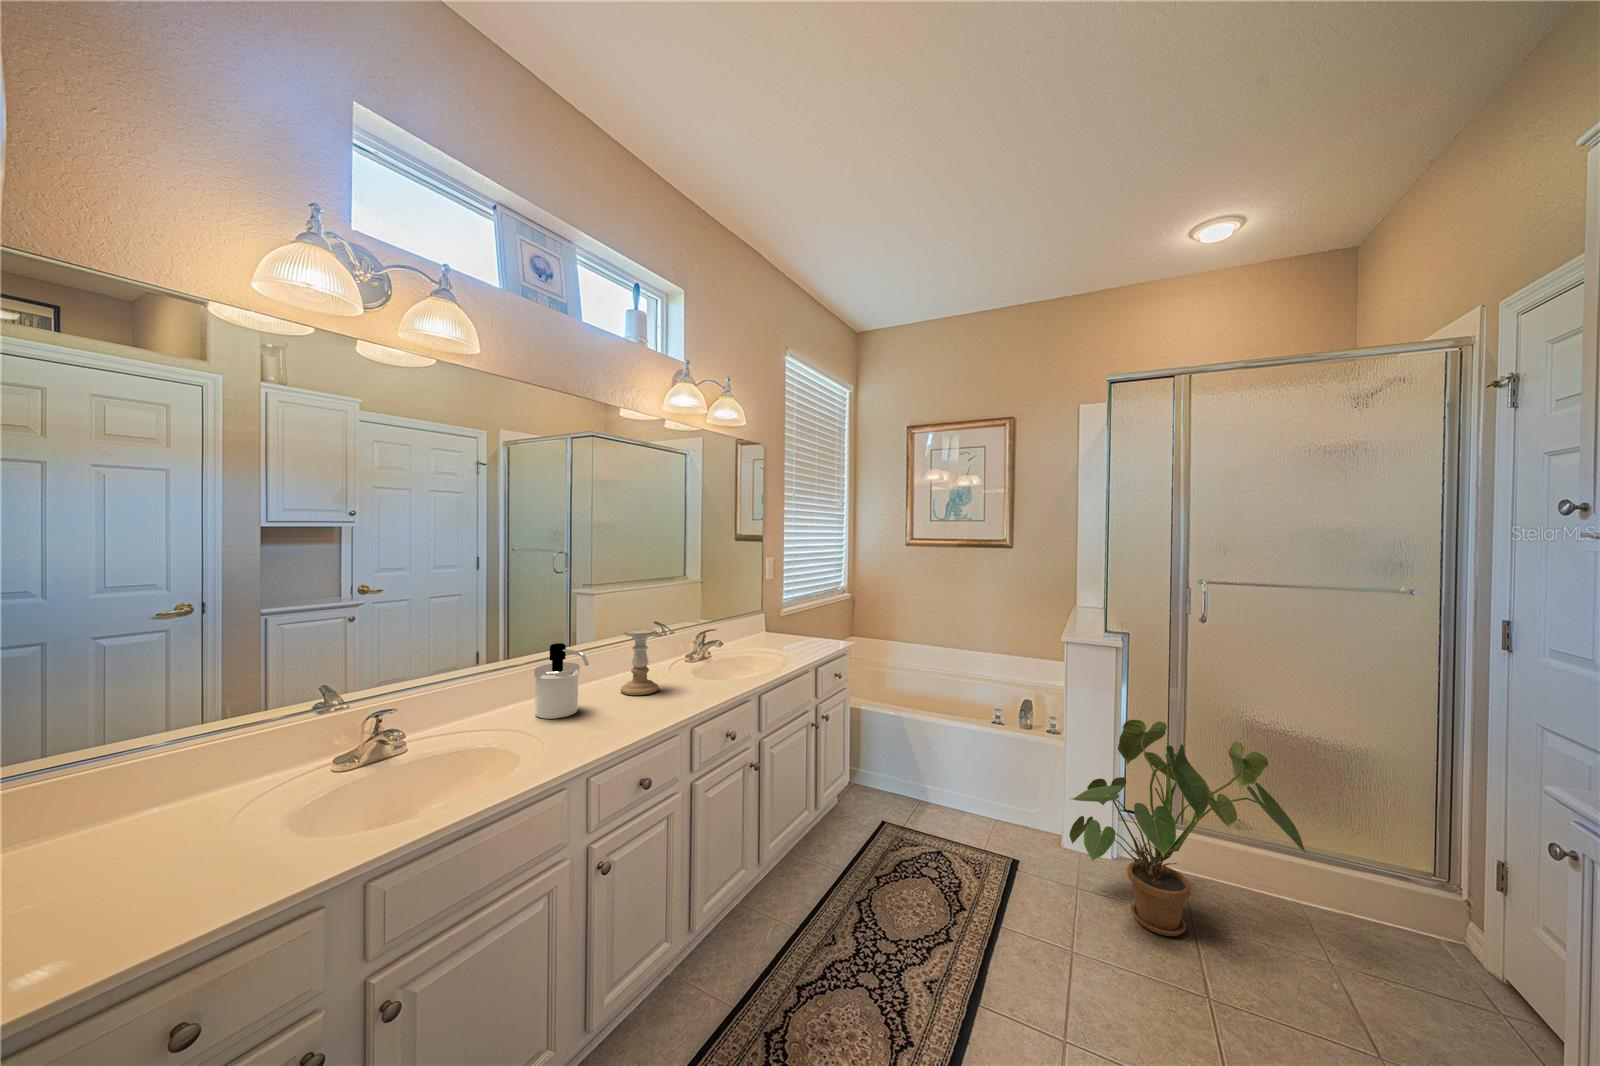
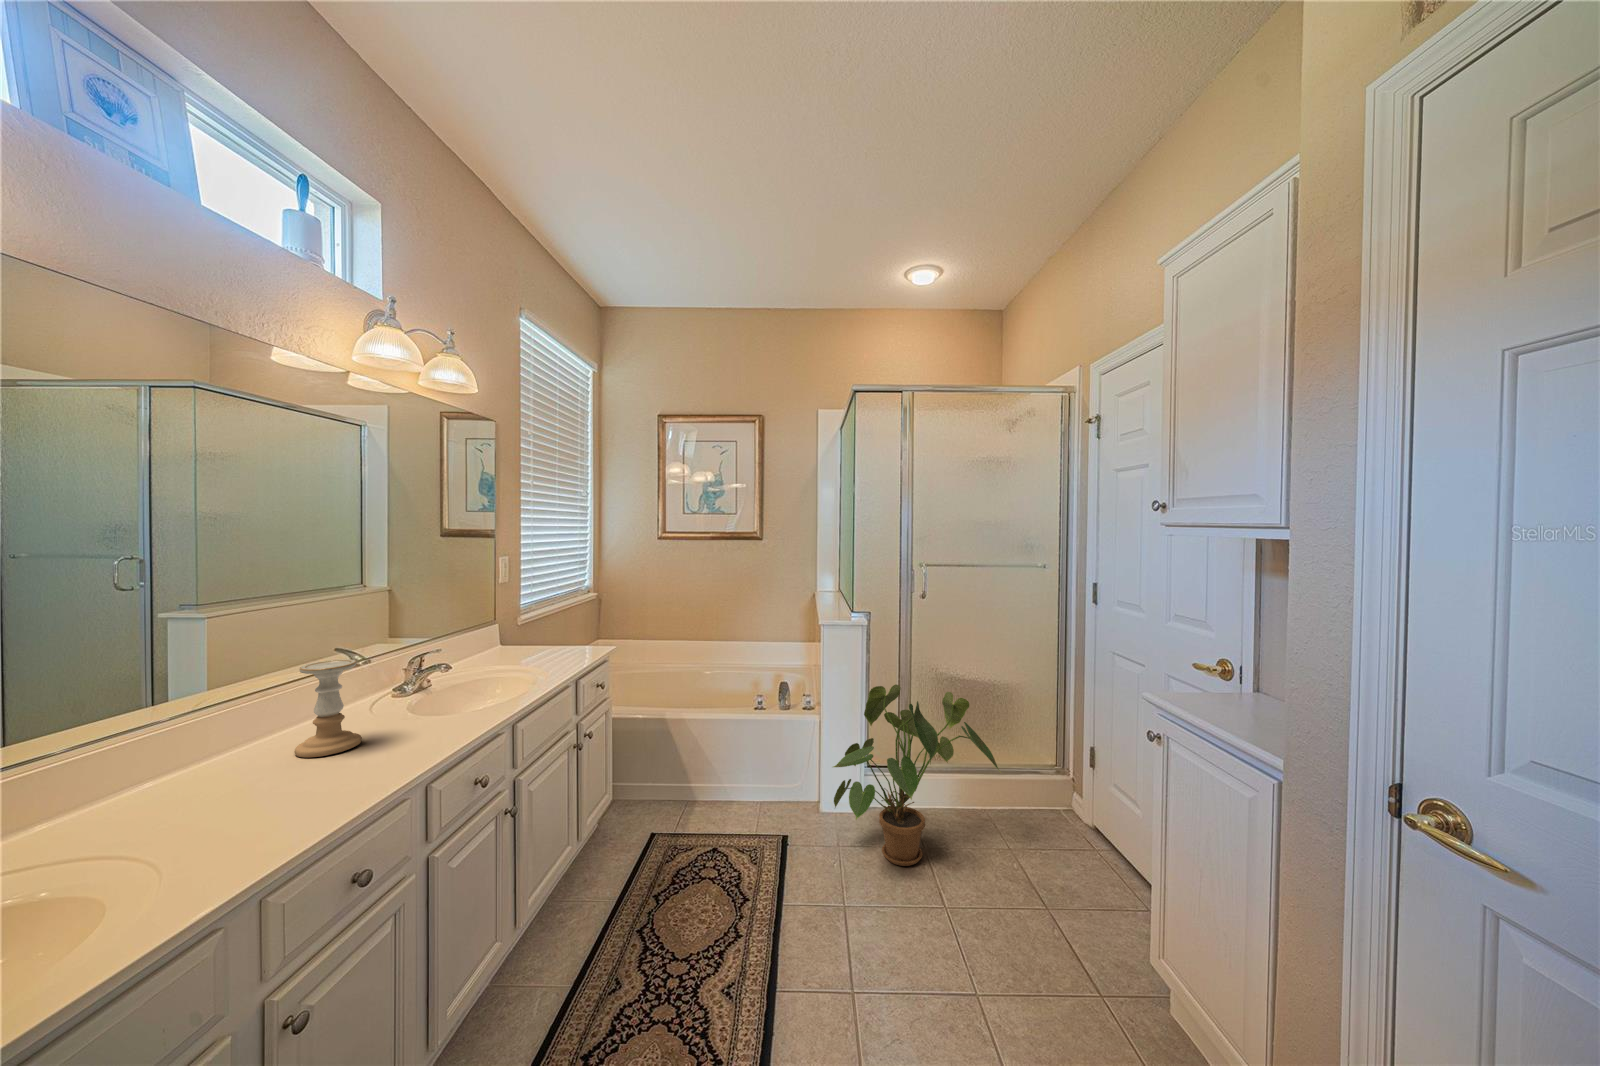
soap dispenser: present [534,643,589,719] -> none [122,700,245,824]

